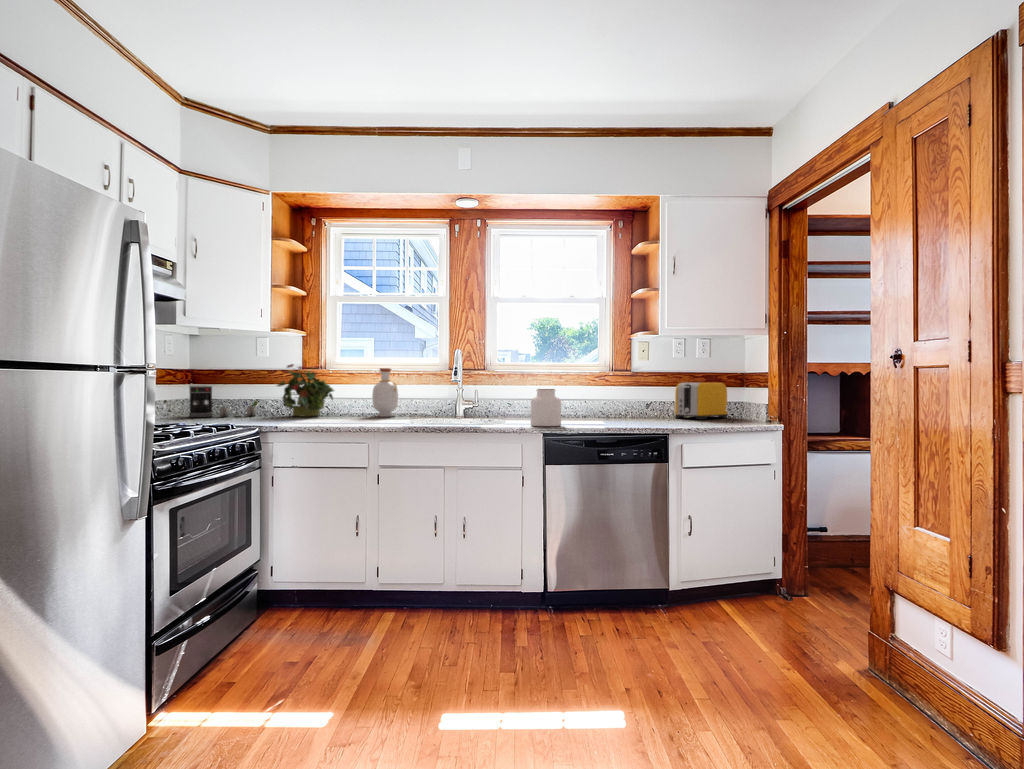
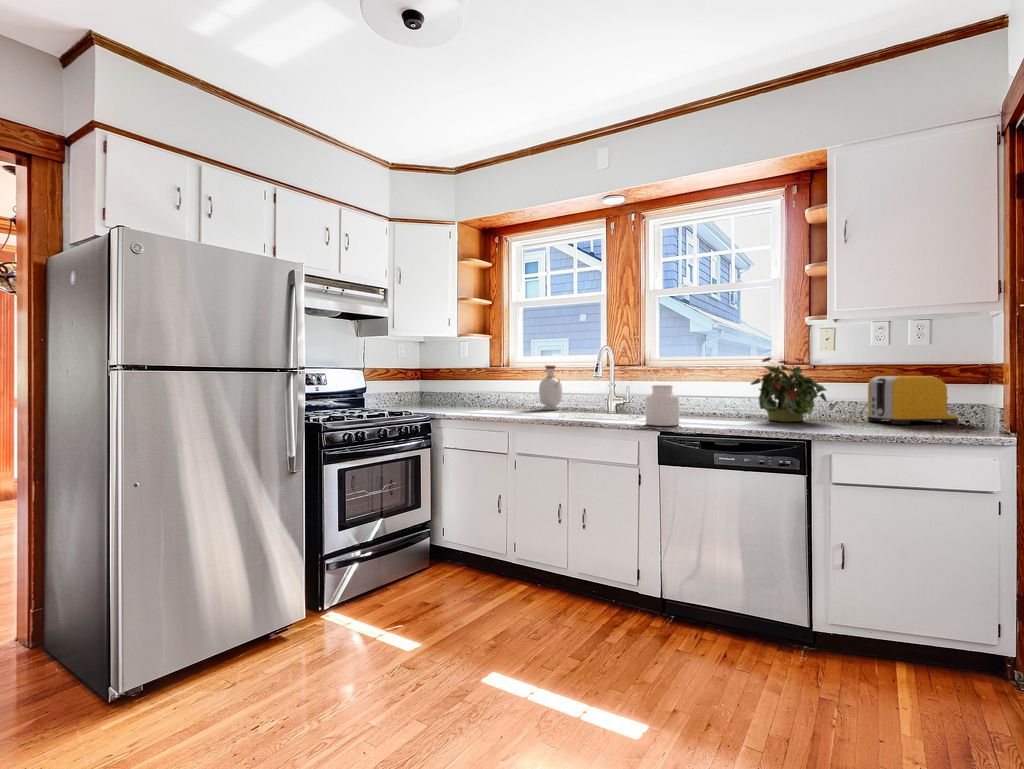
potted plant: present [277,364,334,416] -> present [751,357,826,422]
coffee maker: present [189,386,258,417] -> none [410,382,460,407]

